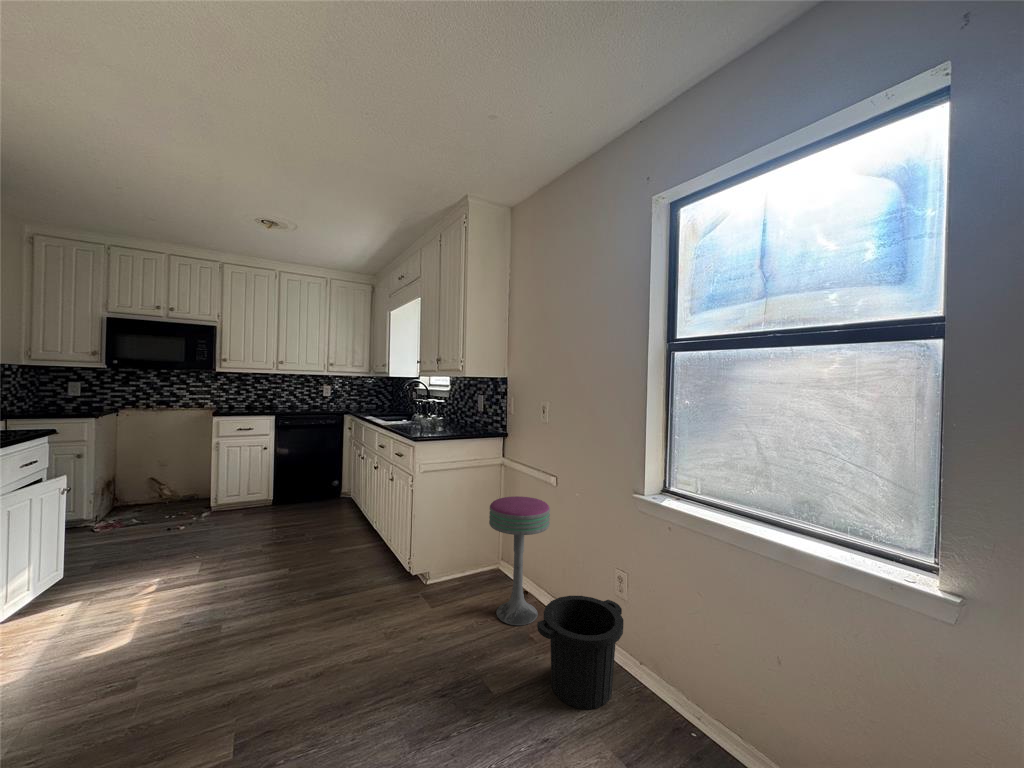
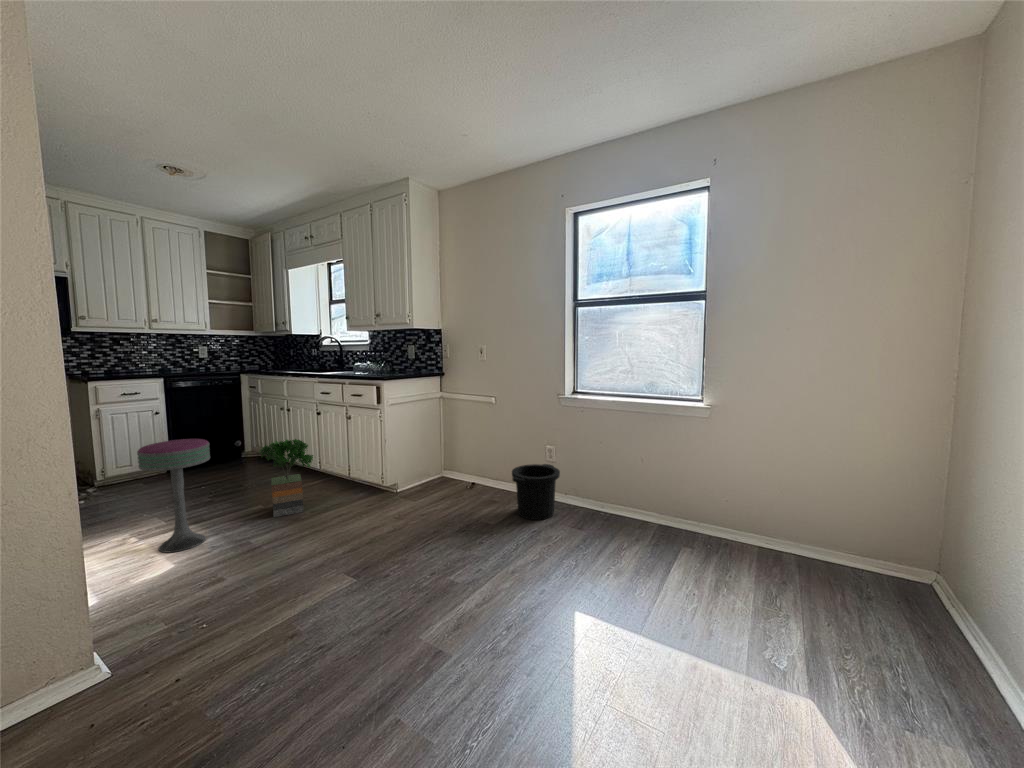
bar stool: present [489,496,550,625] -> present [137,439,210,553]
potted tree: none [279,498,338,591] -> present [259,439,313,517]

